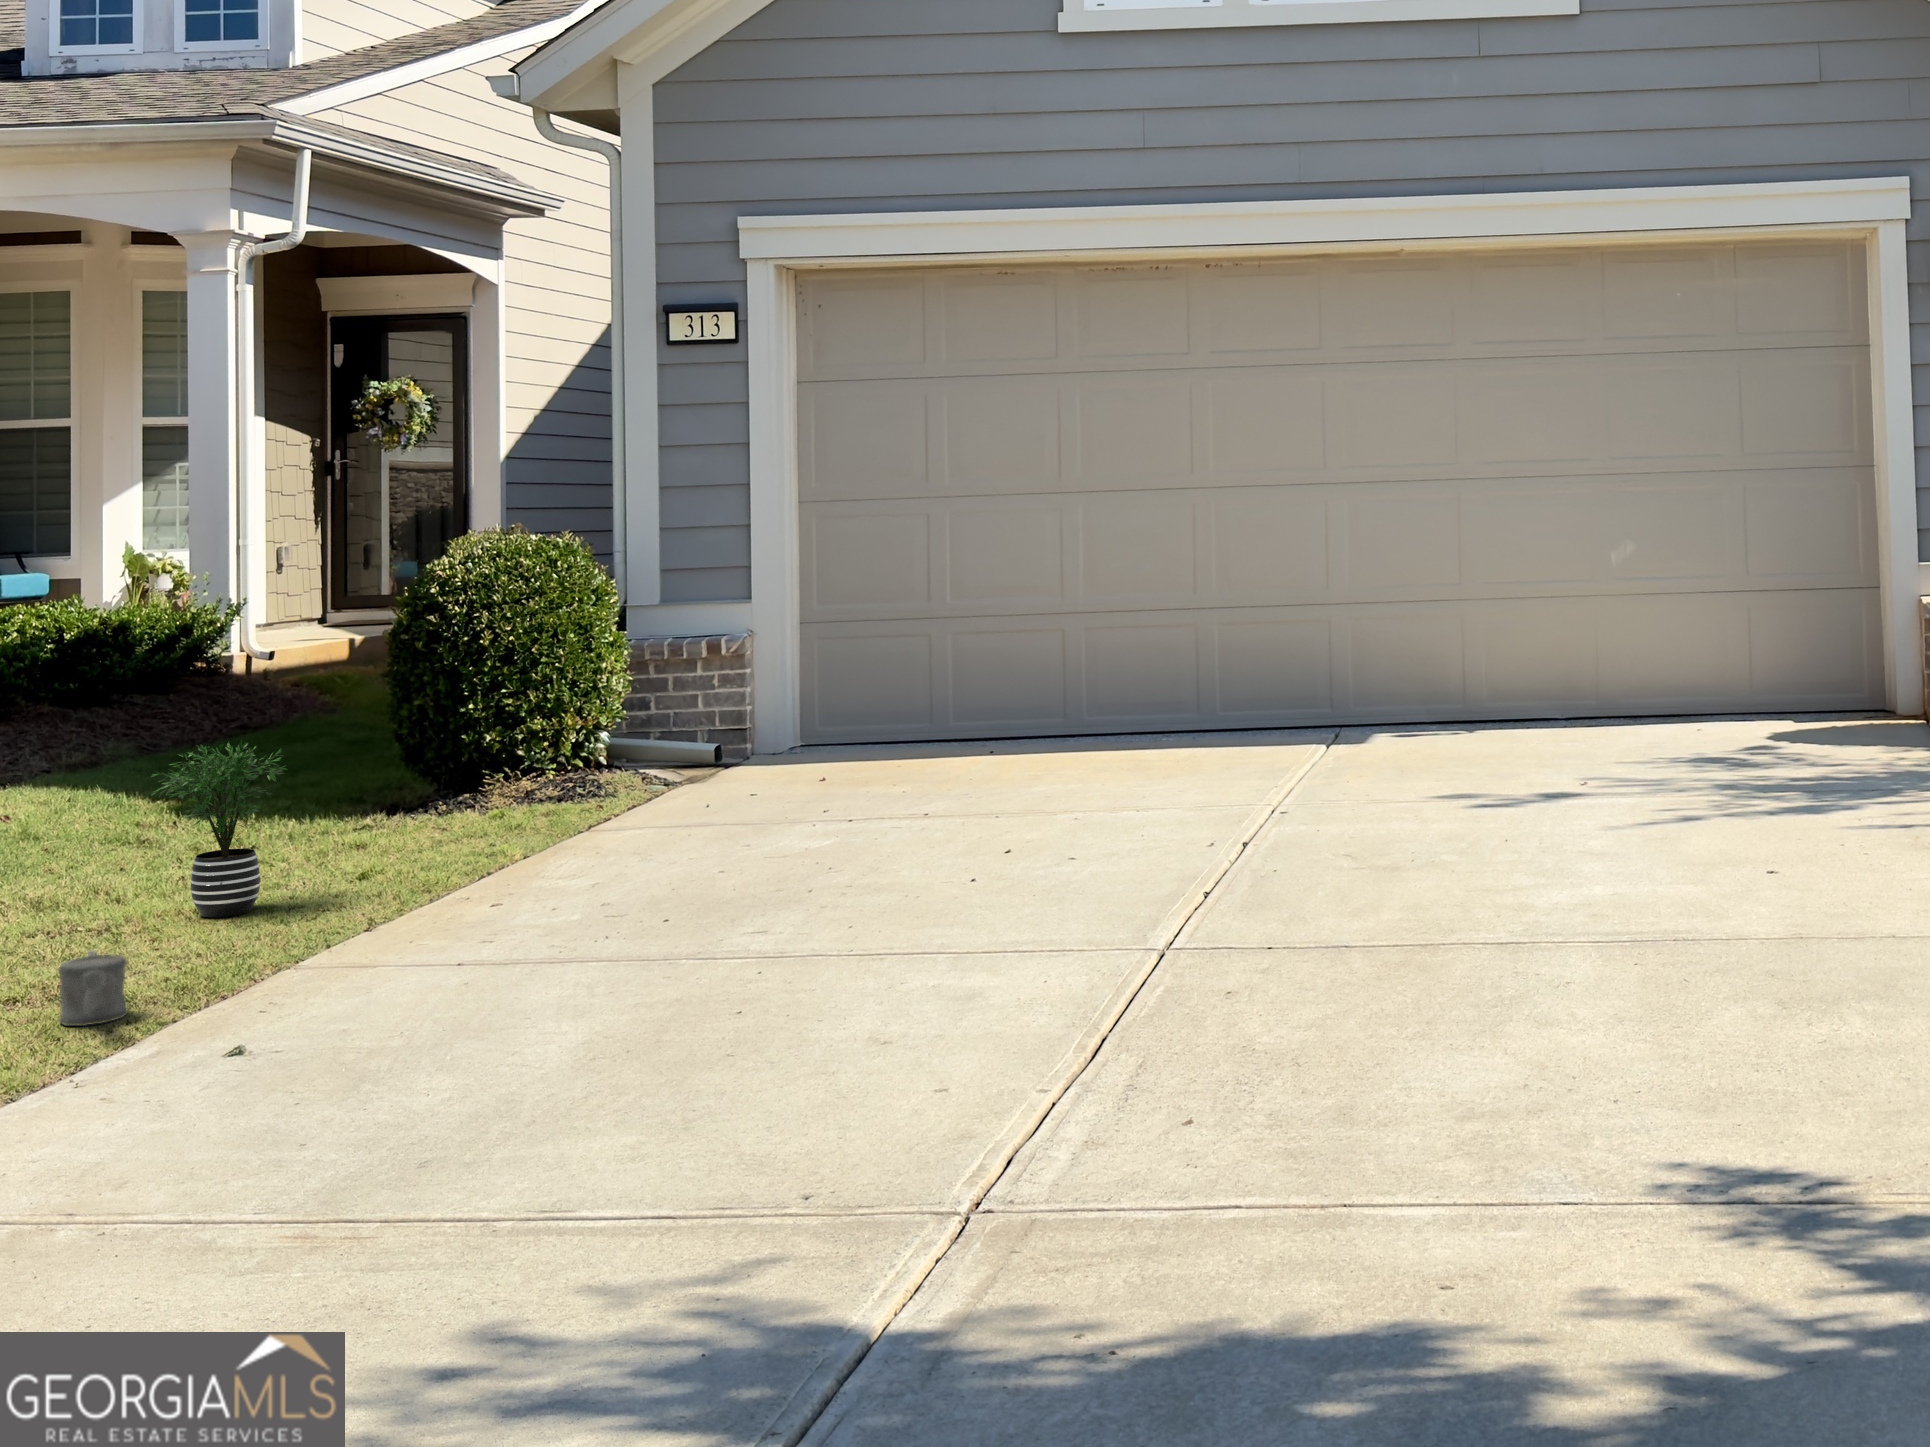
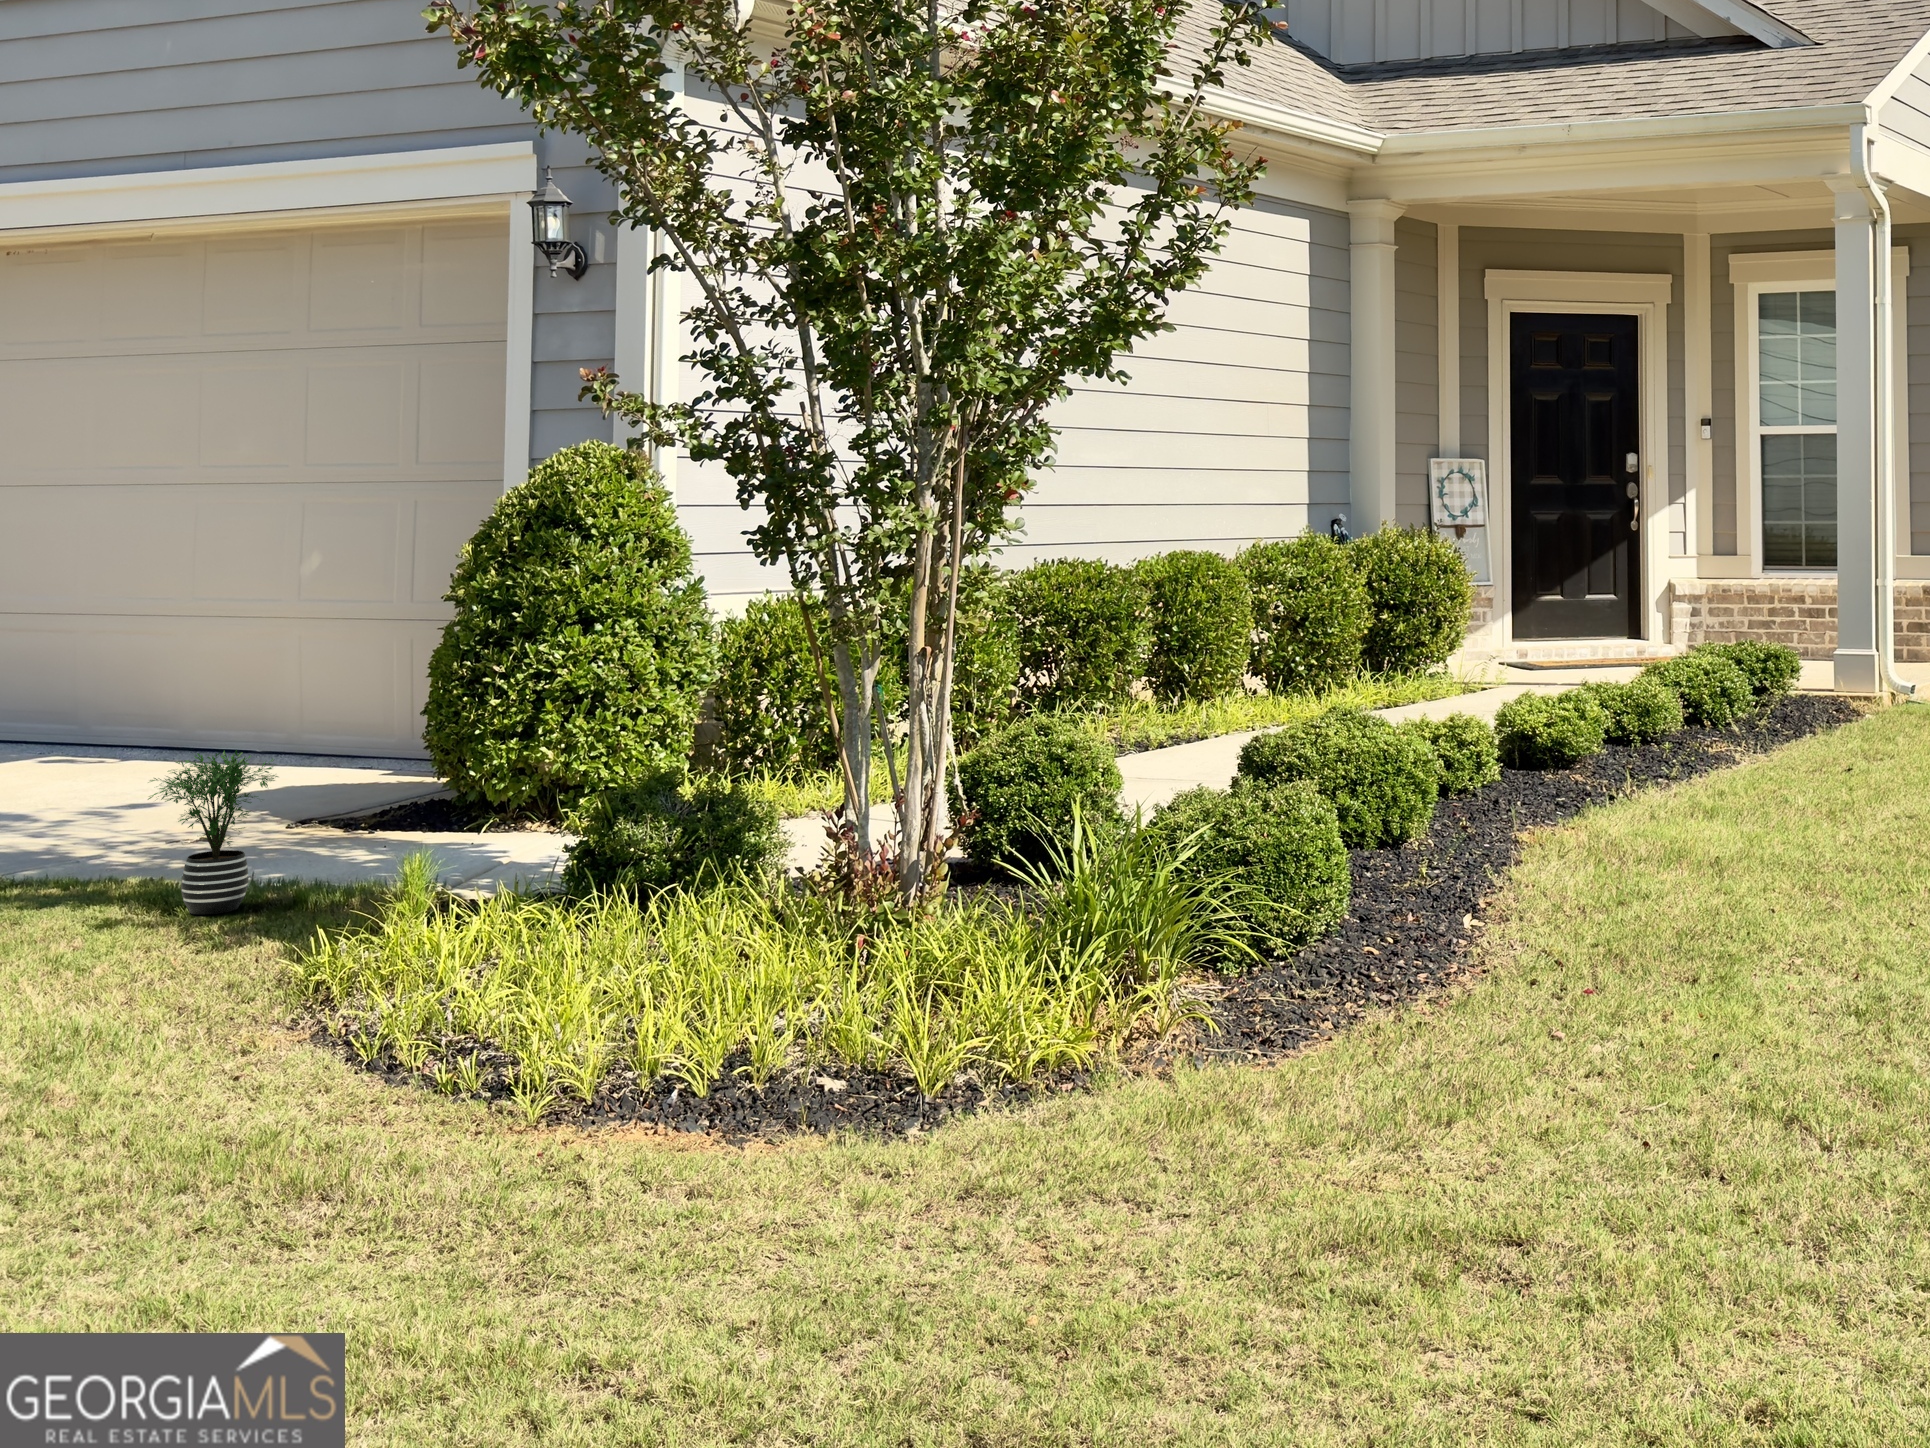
watering can: present [58,950,128,1026] -> none [54,948,124,1021]

